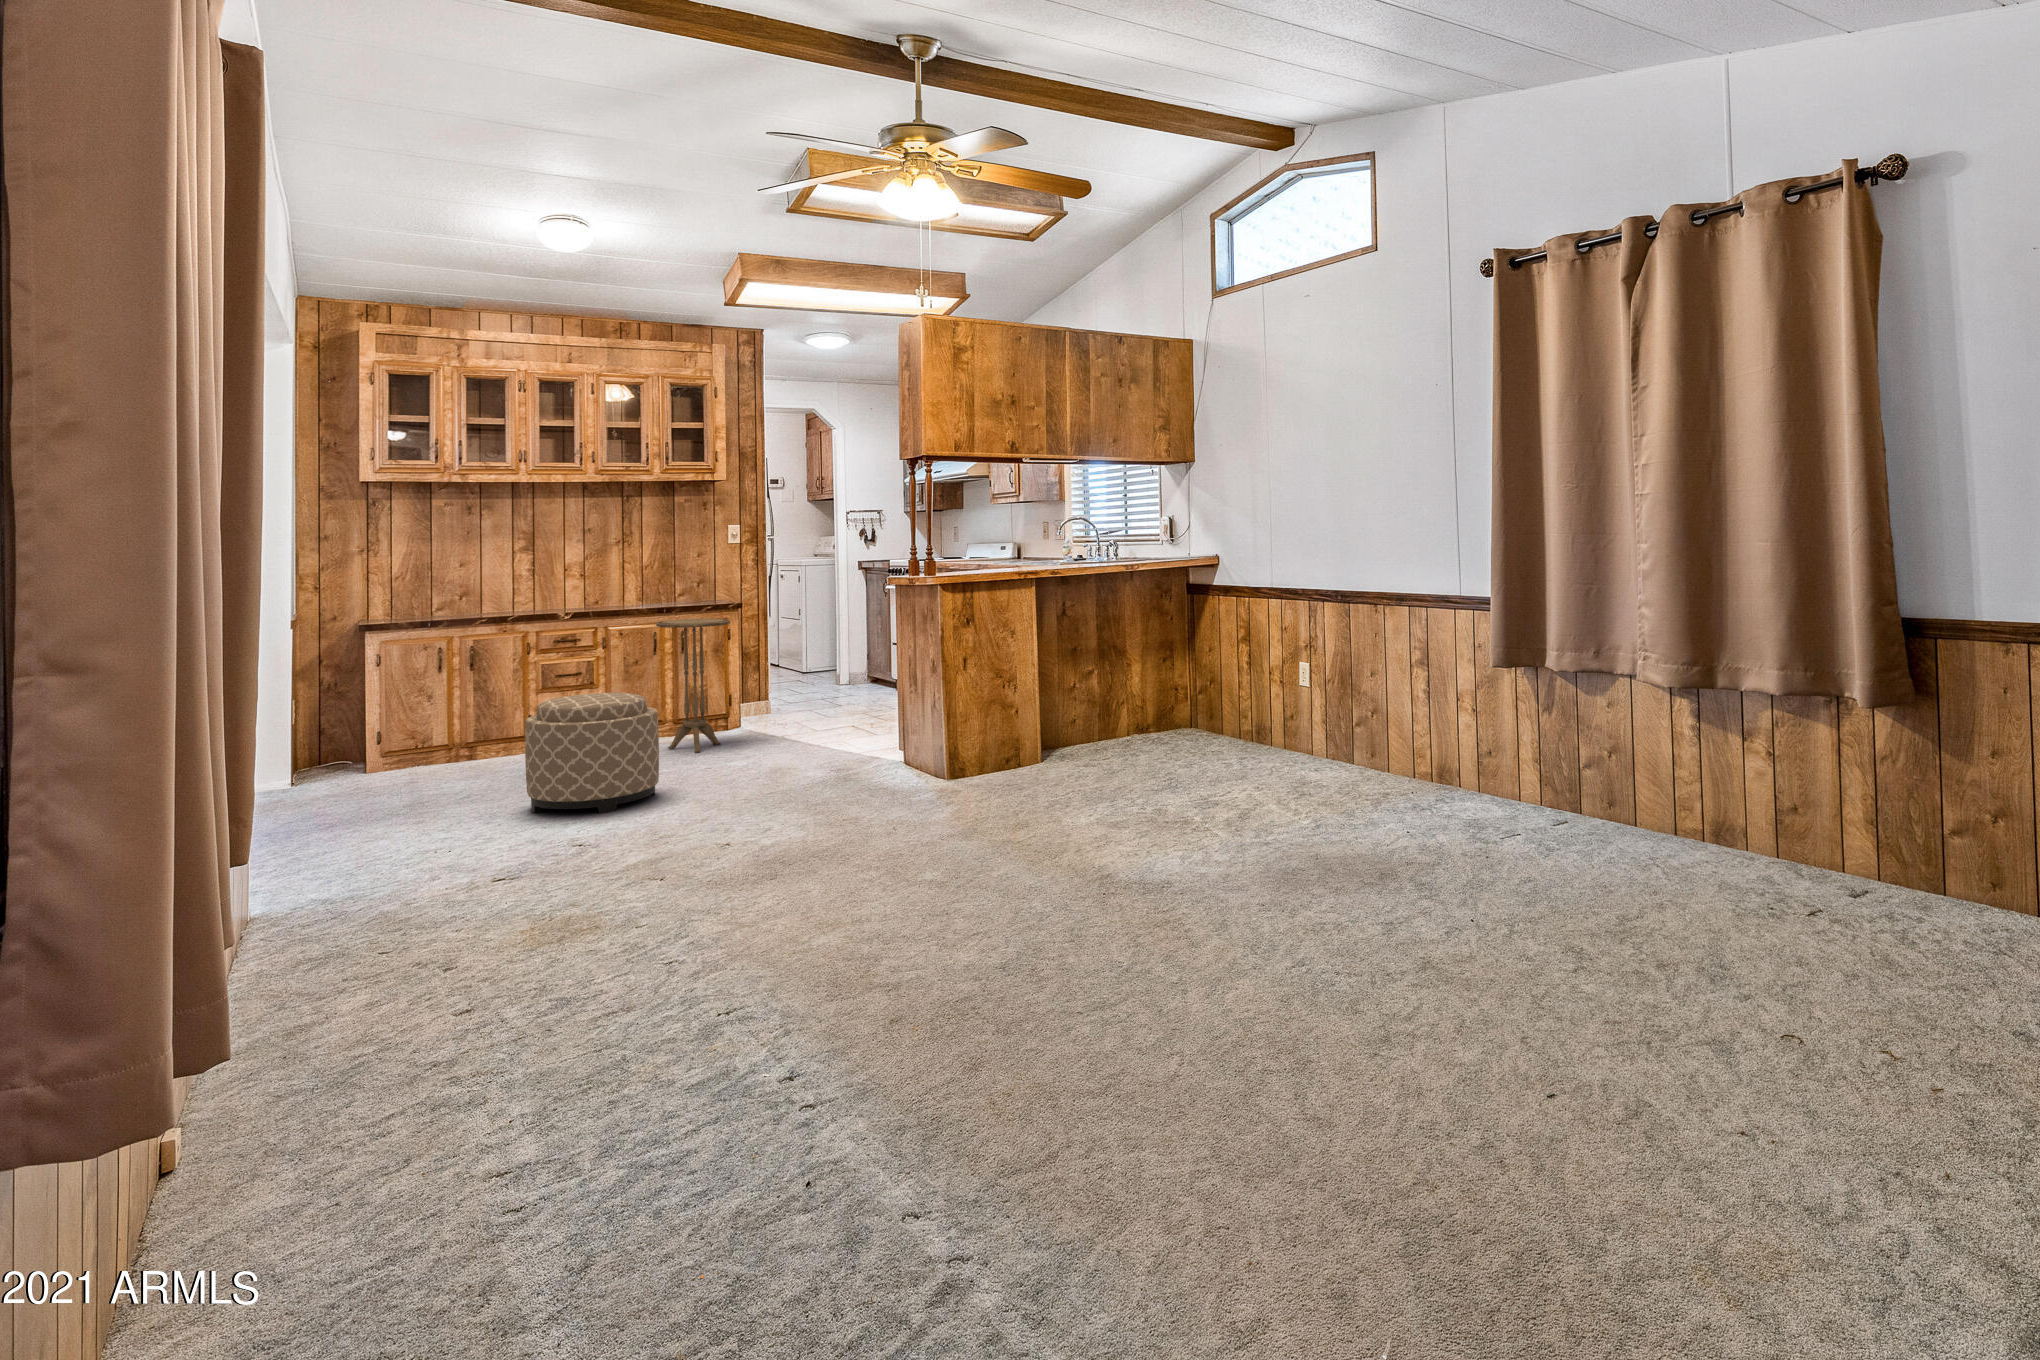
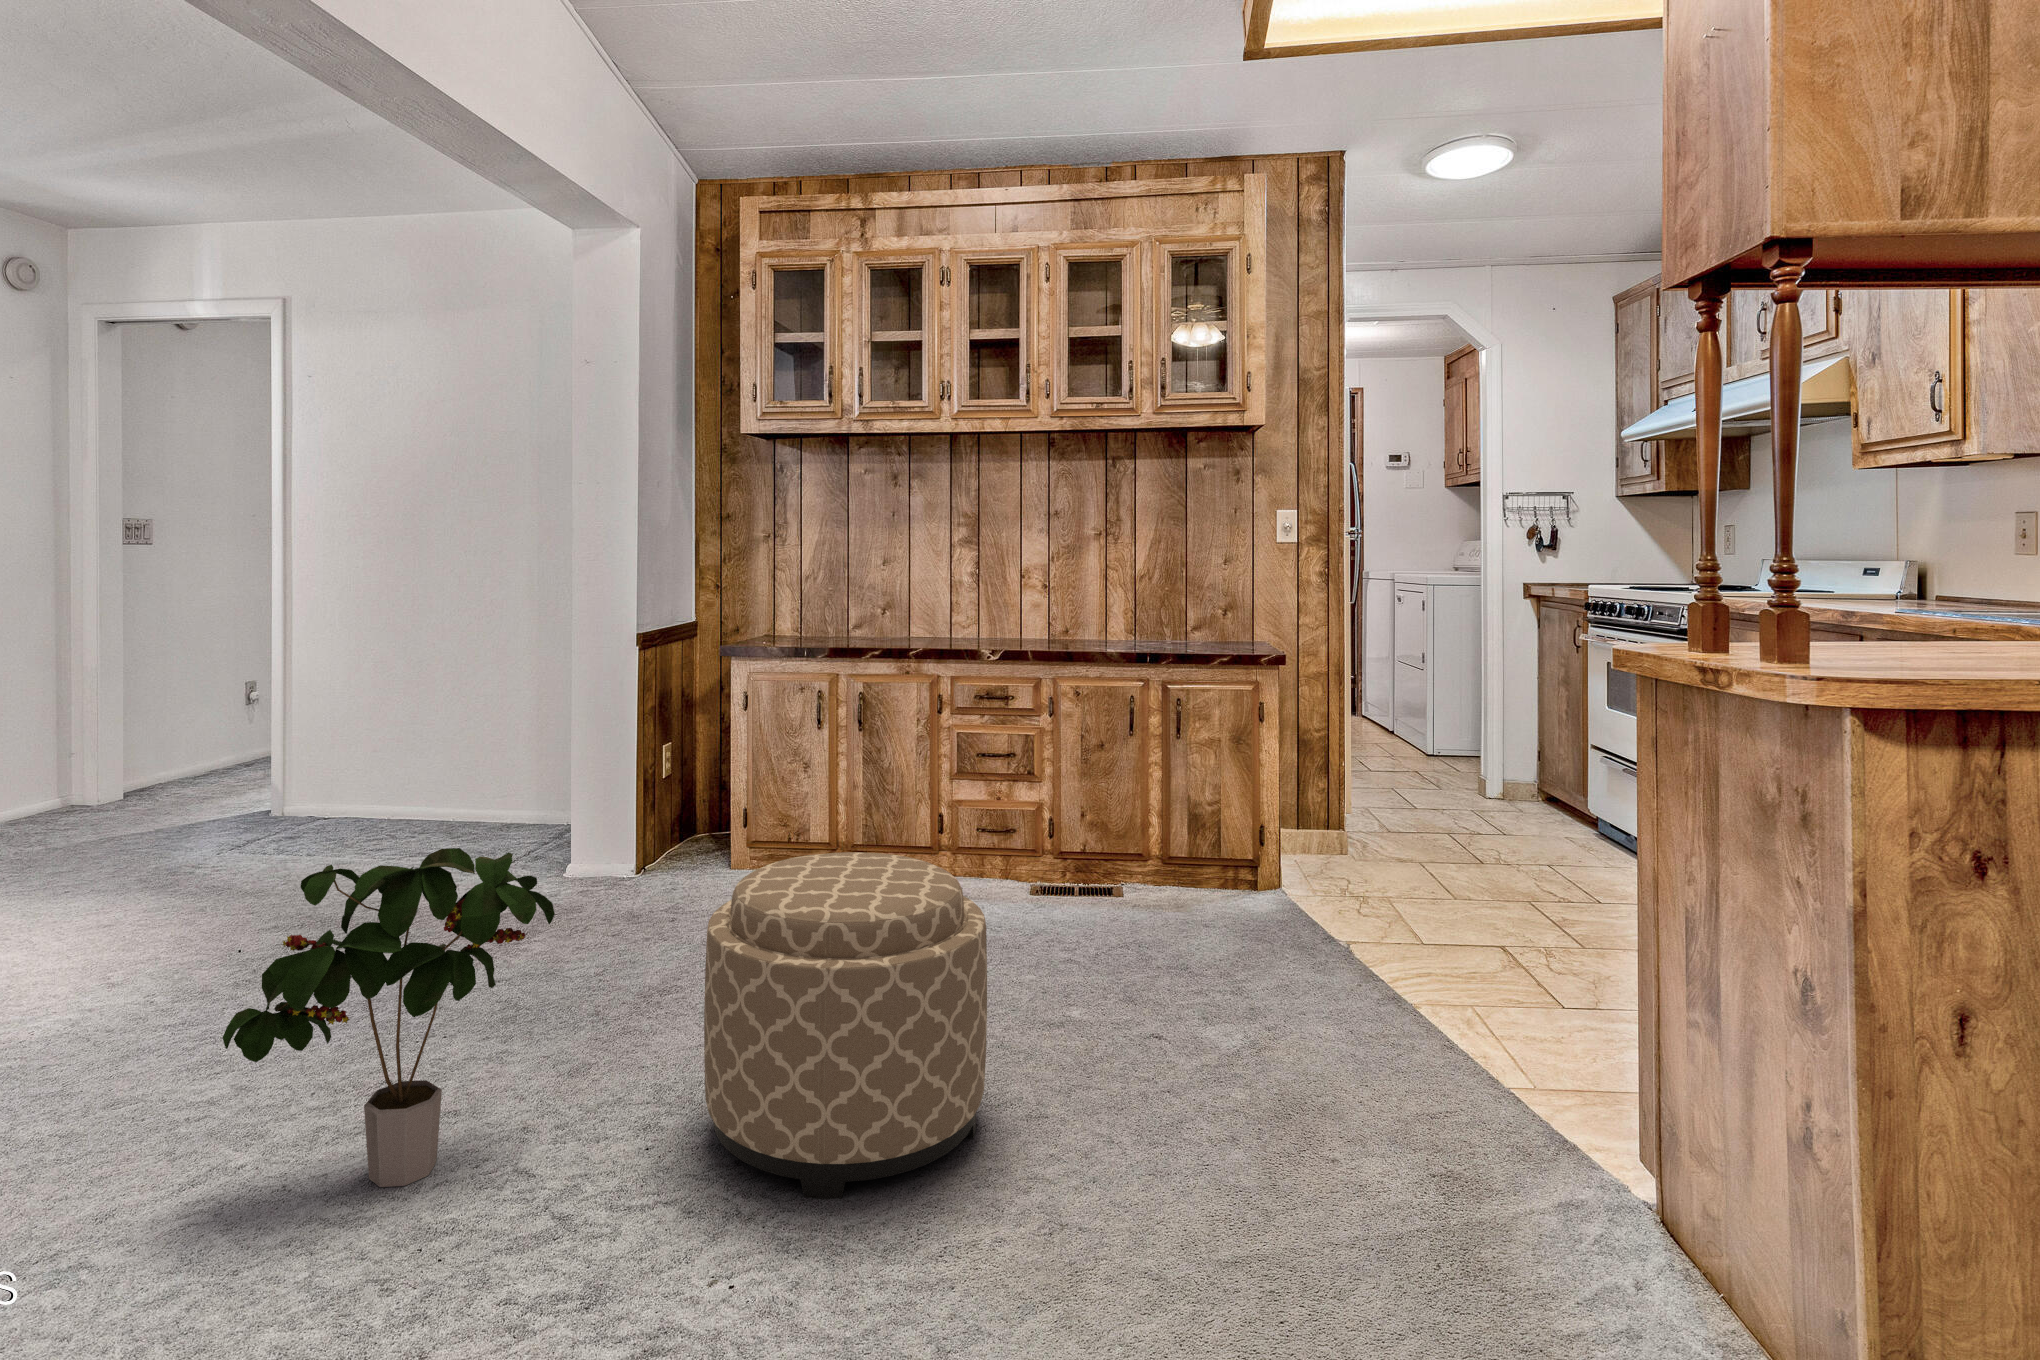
side table: present [656,619,730,753] -> none [1102,680,1240,963]
potted plant: none [319,701,452,847] -> present [223,848,555,1187]

